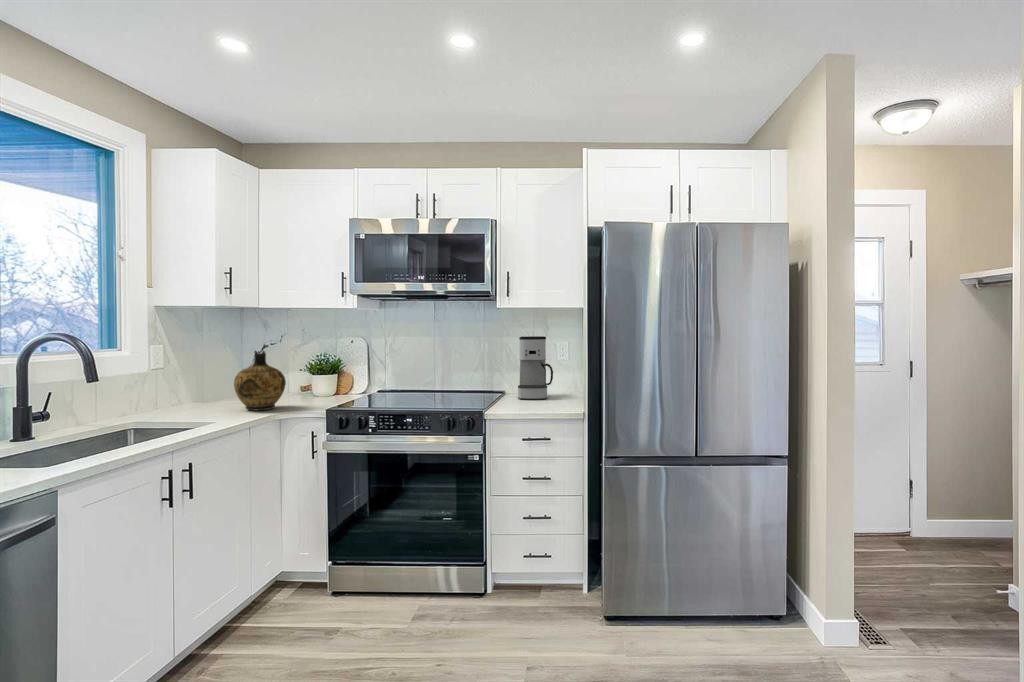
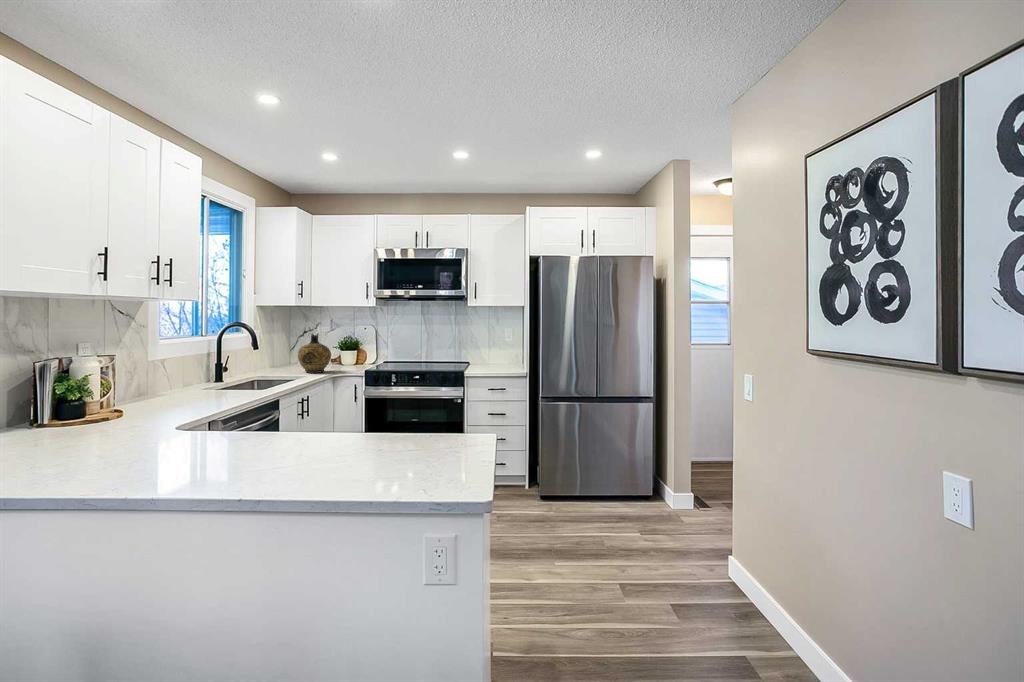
coffee maker: present [518,336,553,399] -> none [484,325,508,367]

